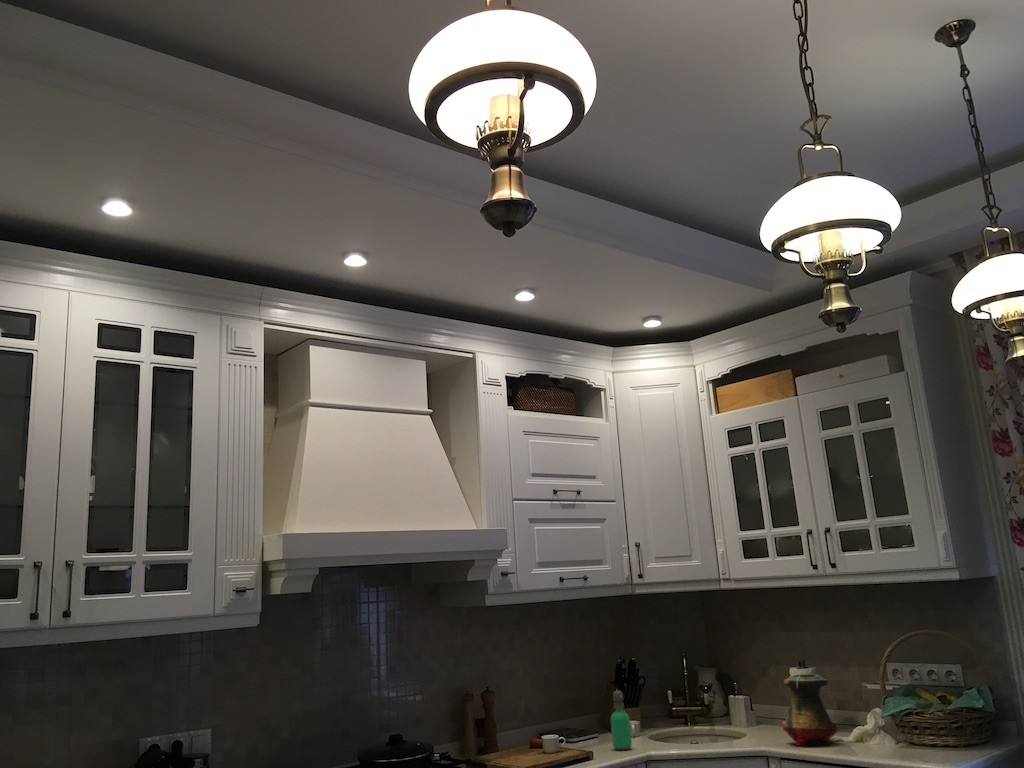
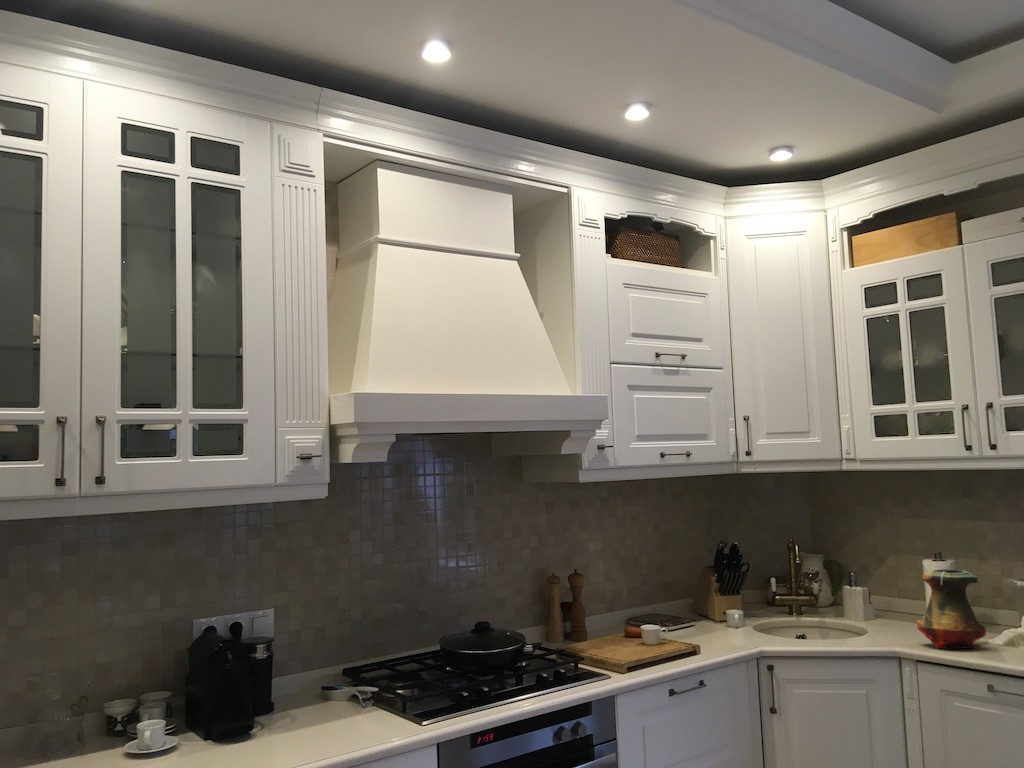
soap dispenser: present [611,690,632,750] -> none [716,580,740,645]

